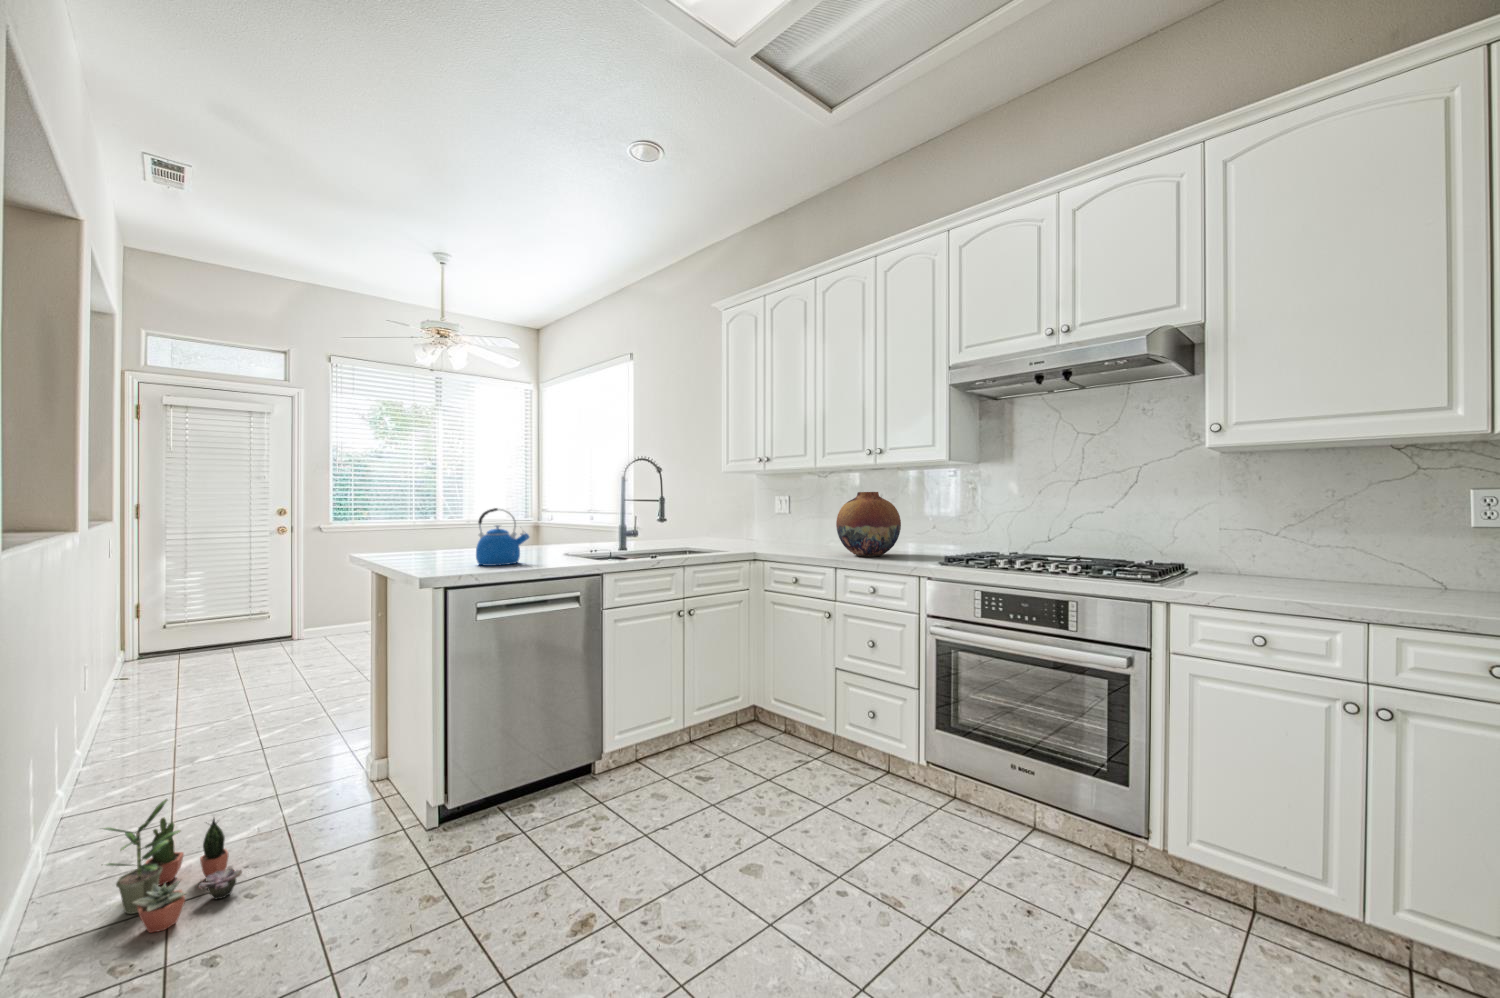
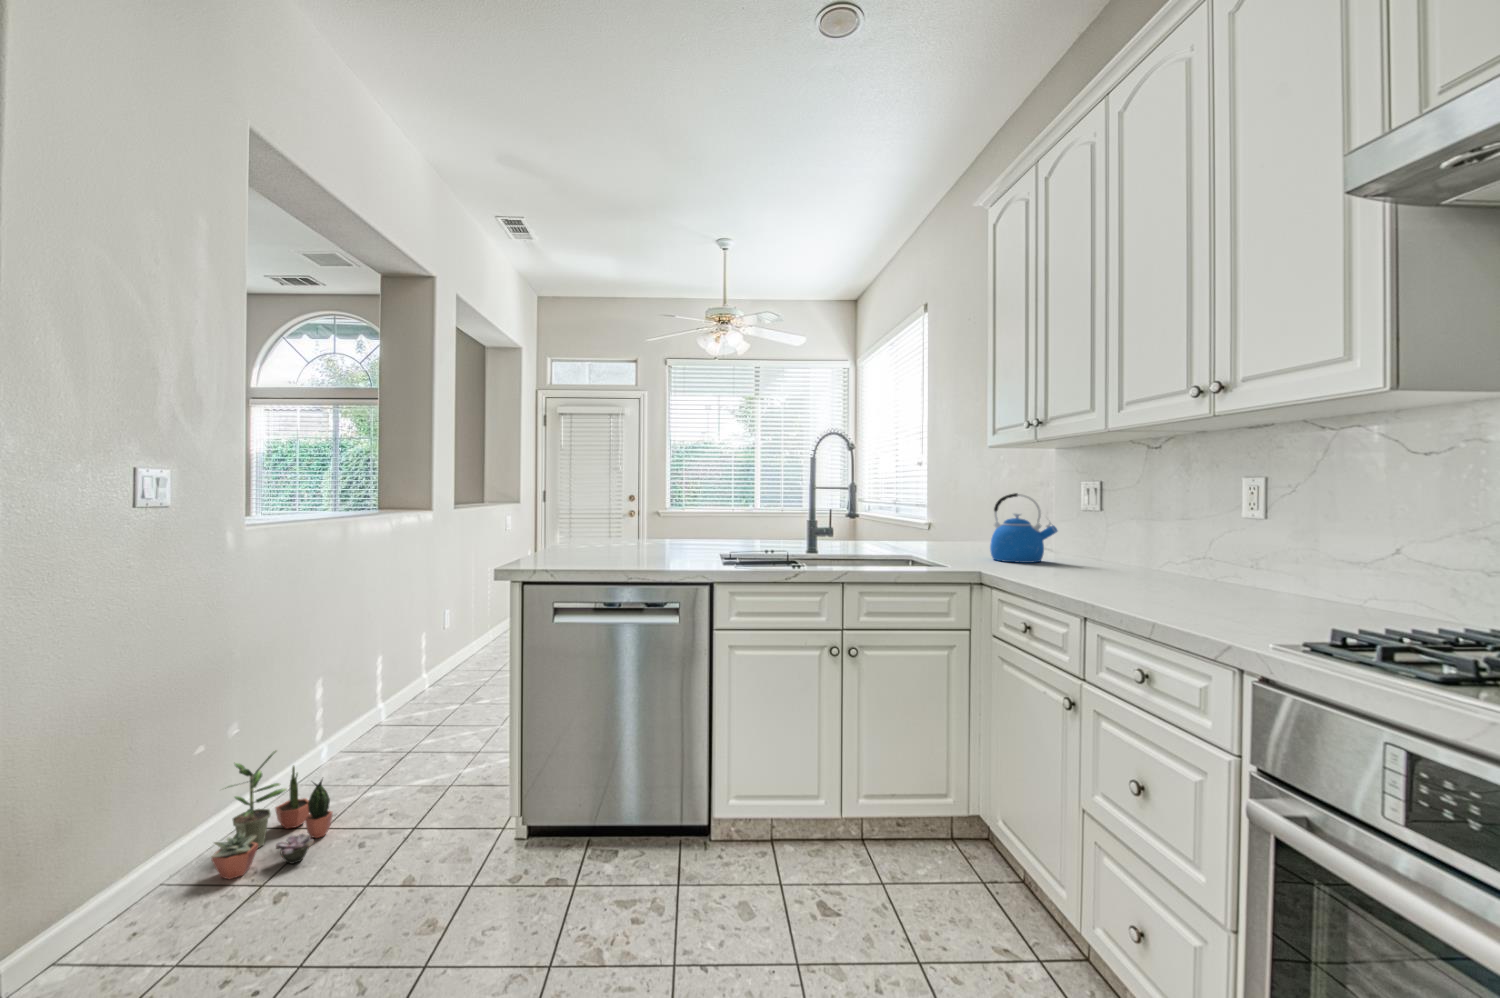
vase: present [836,492,901,557] -> none [1109,472,1257,601]
kettle: present [476,508,529,566] -> present [990,493,1057,563]

